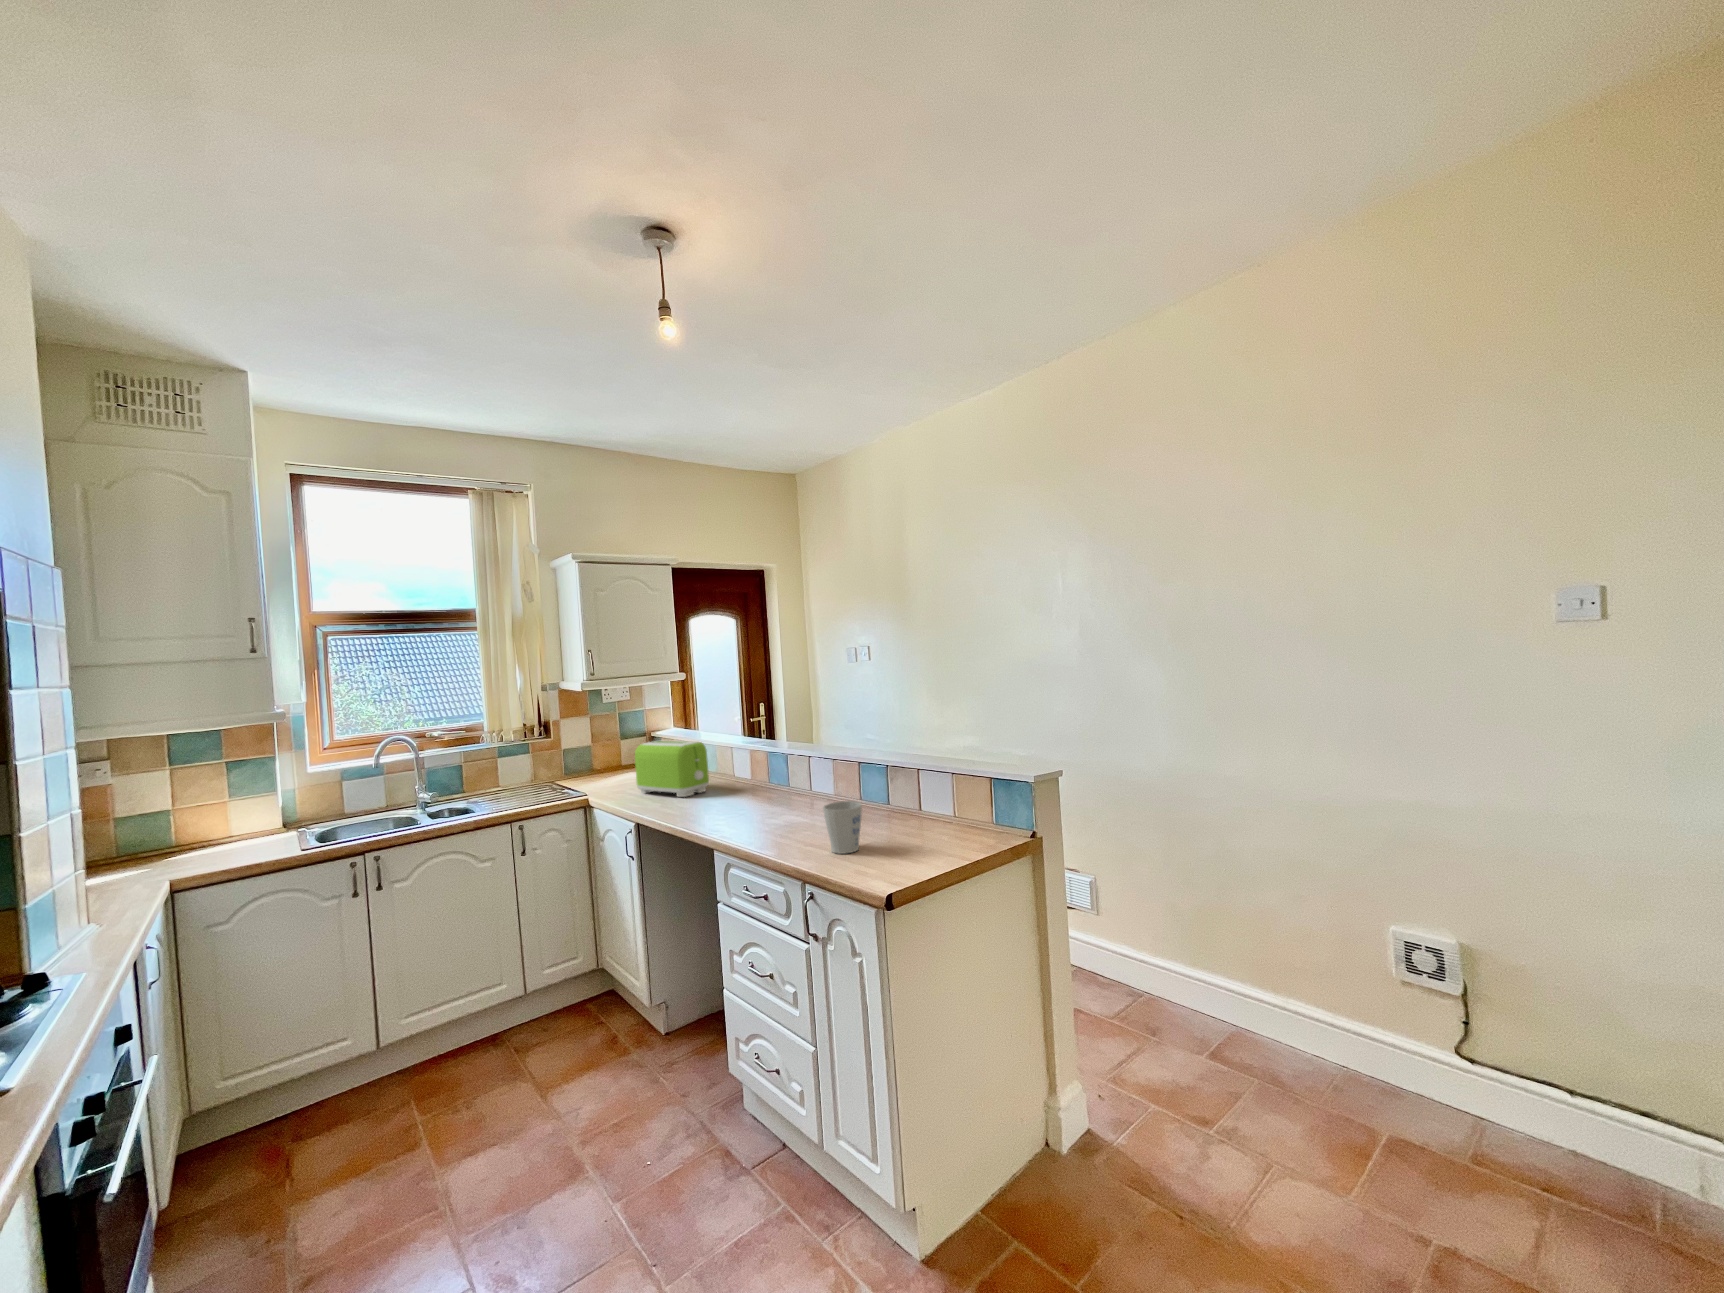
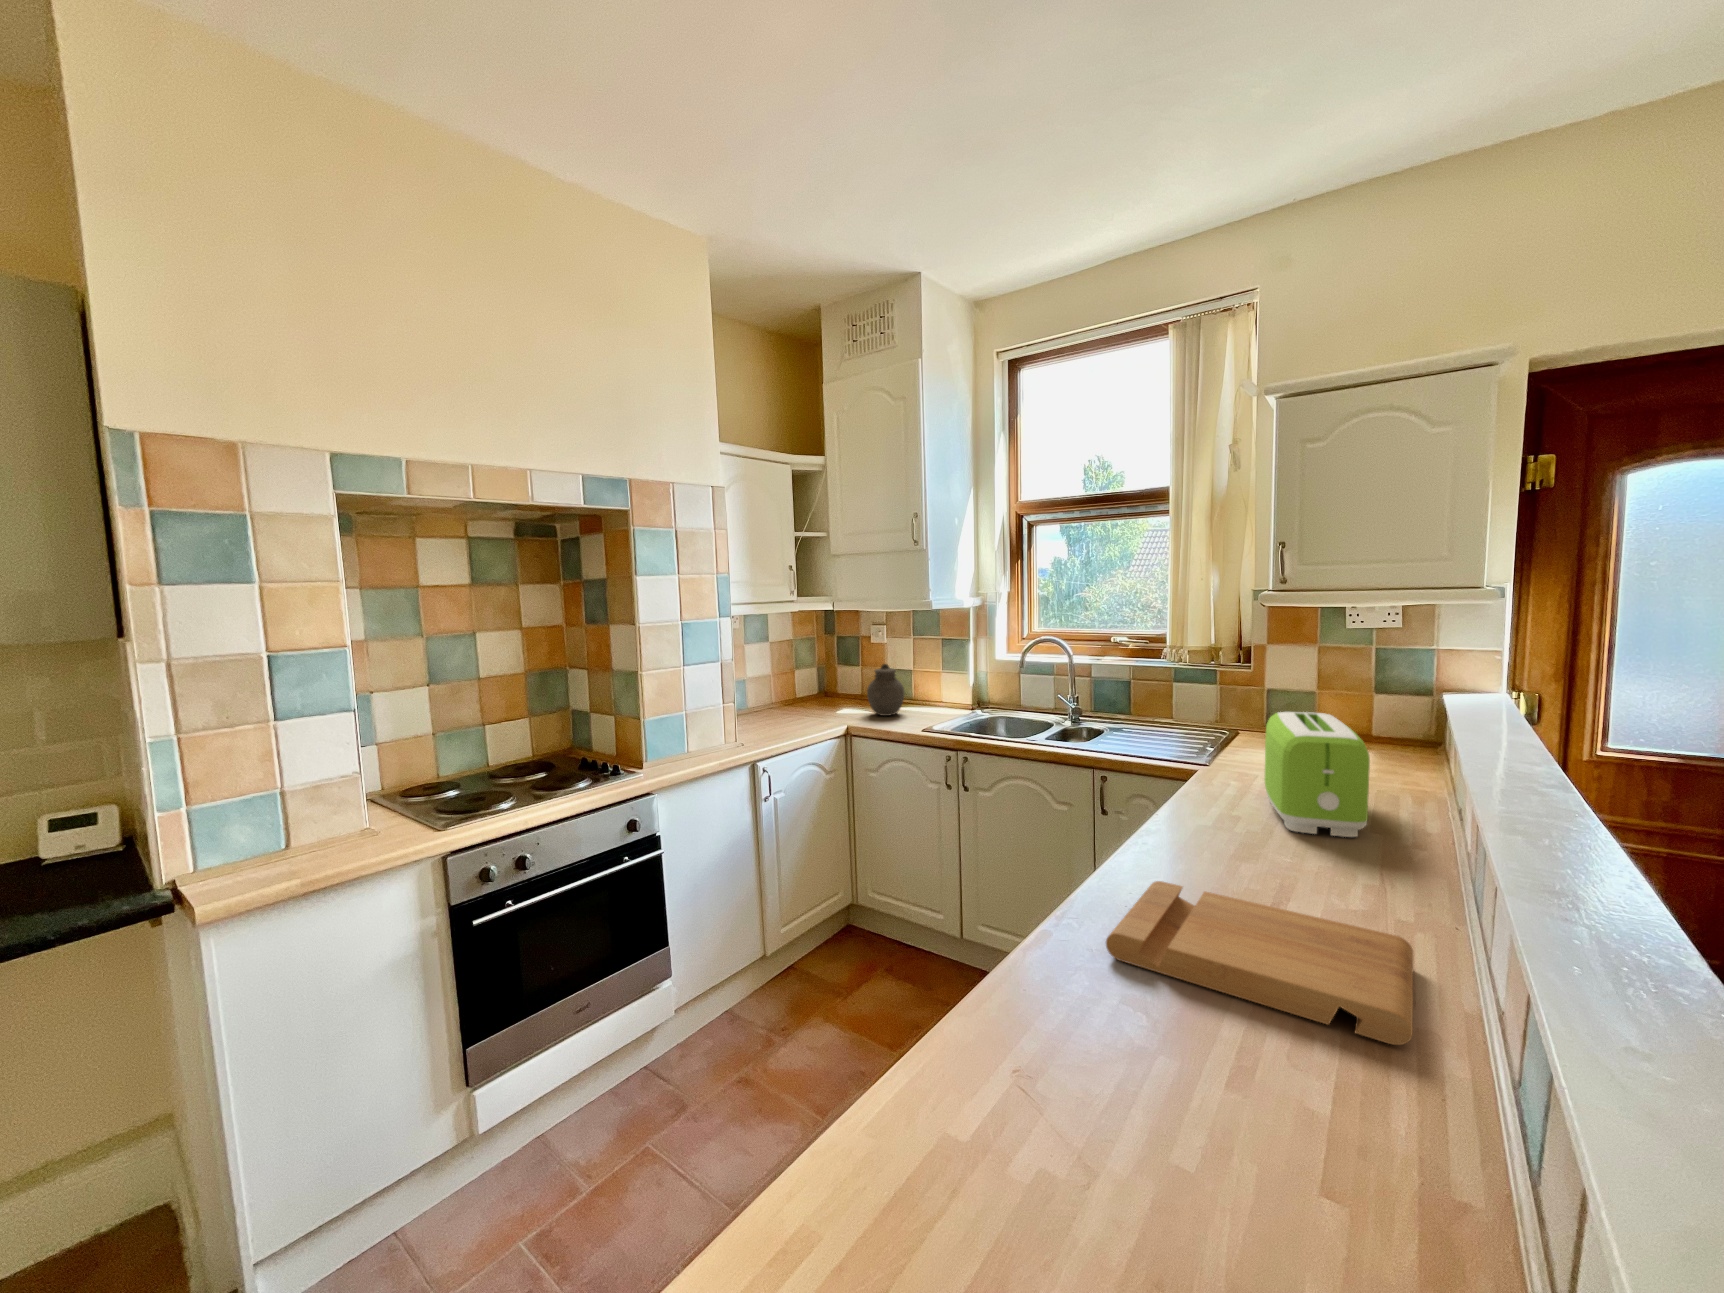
cutting board: none [706,794,830,835] -> present [1106,881,1413,1045]
jar: none [145,799,213,866] -> present [867,664,905,716]
mug: present [823,801,862,854] -> none [1048,1013,1201,1201]

